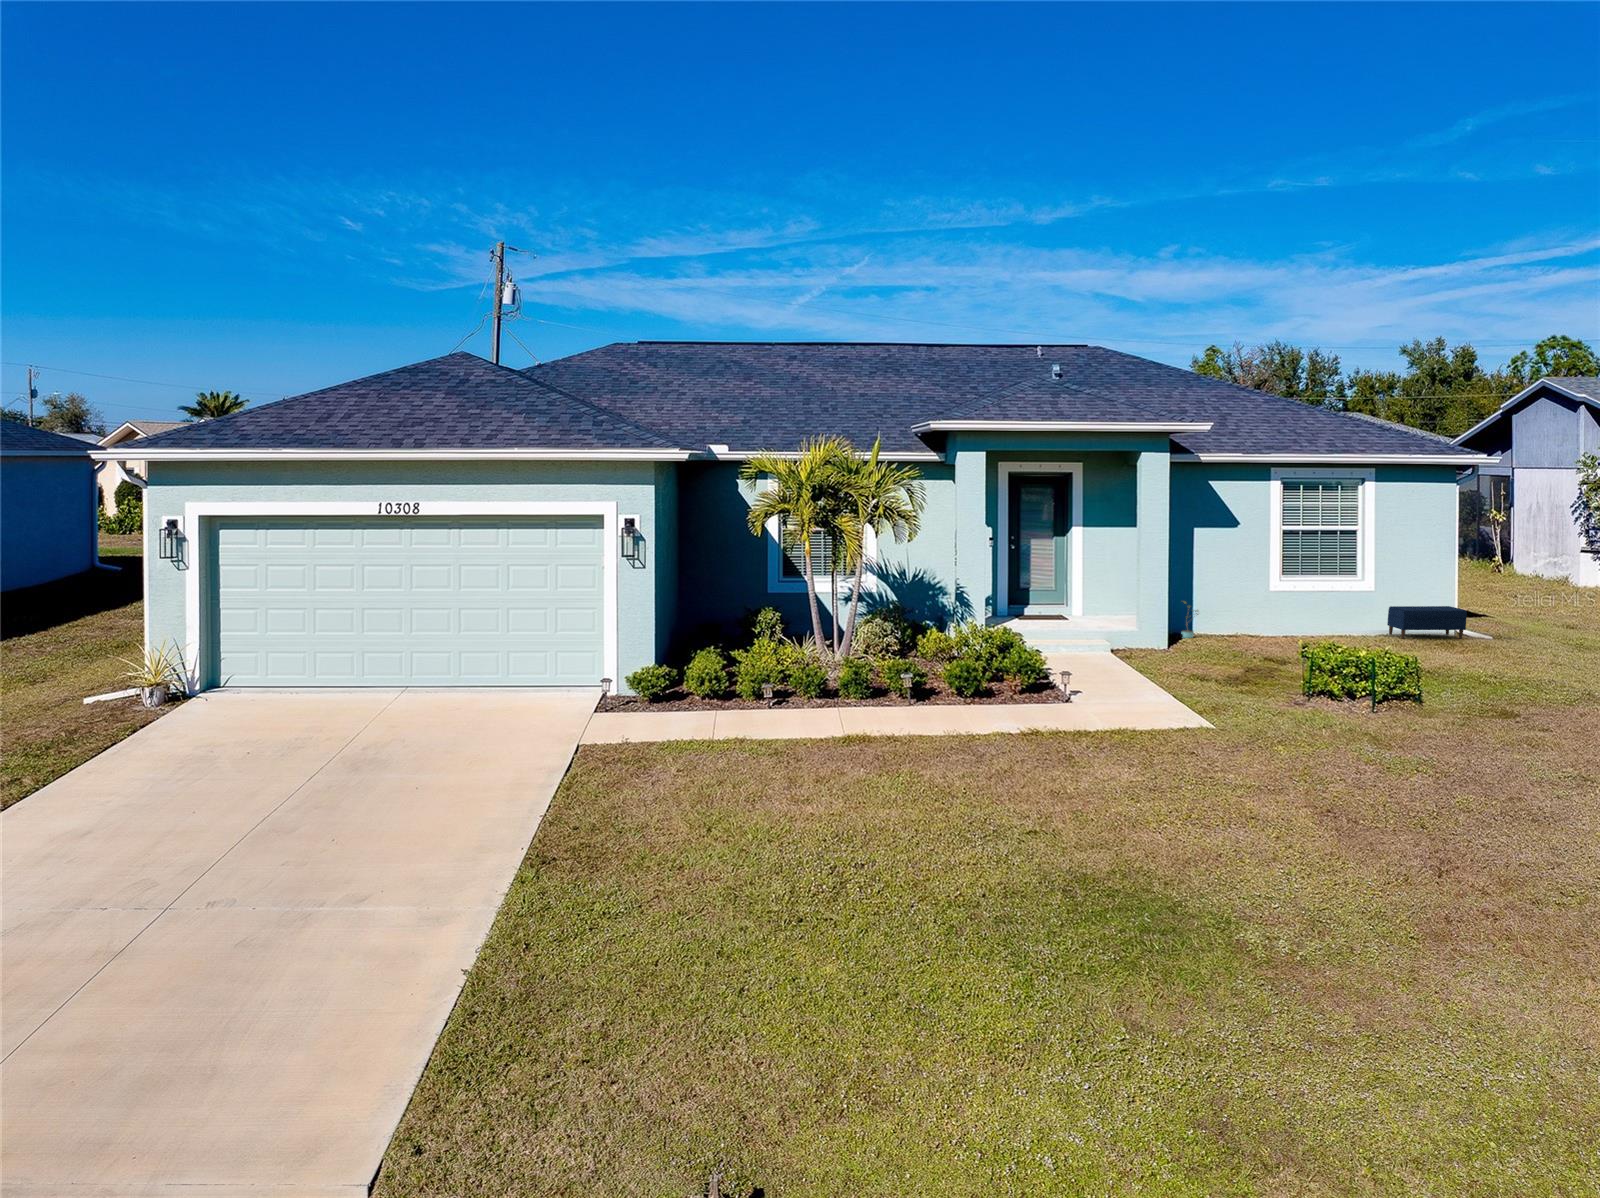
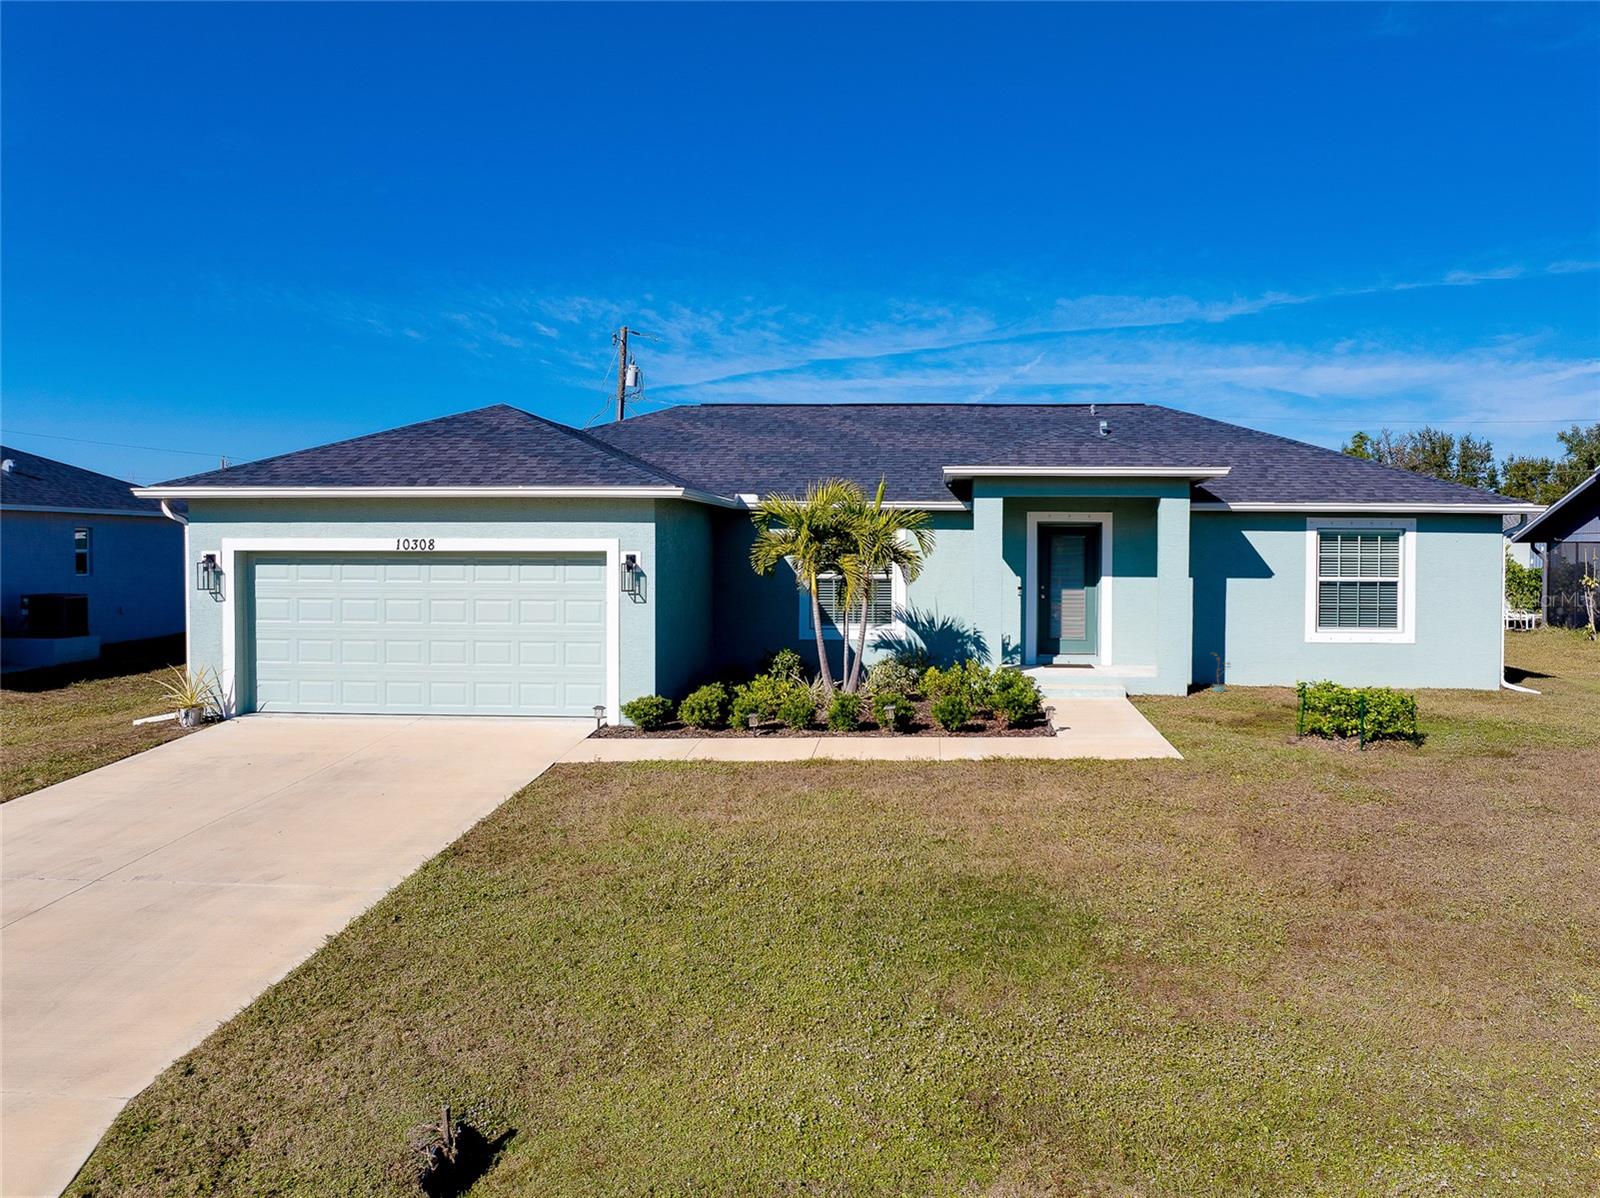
bench: present [1387,606,1467,639] -> none [1438,662,1522,696]

